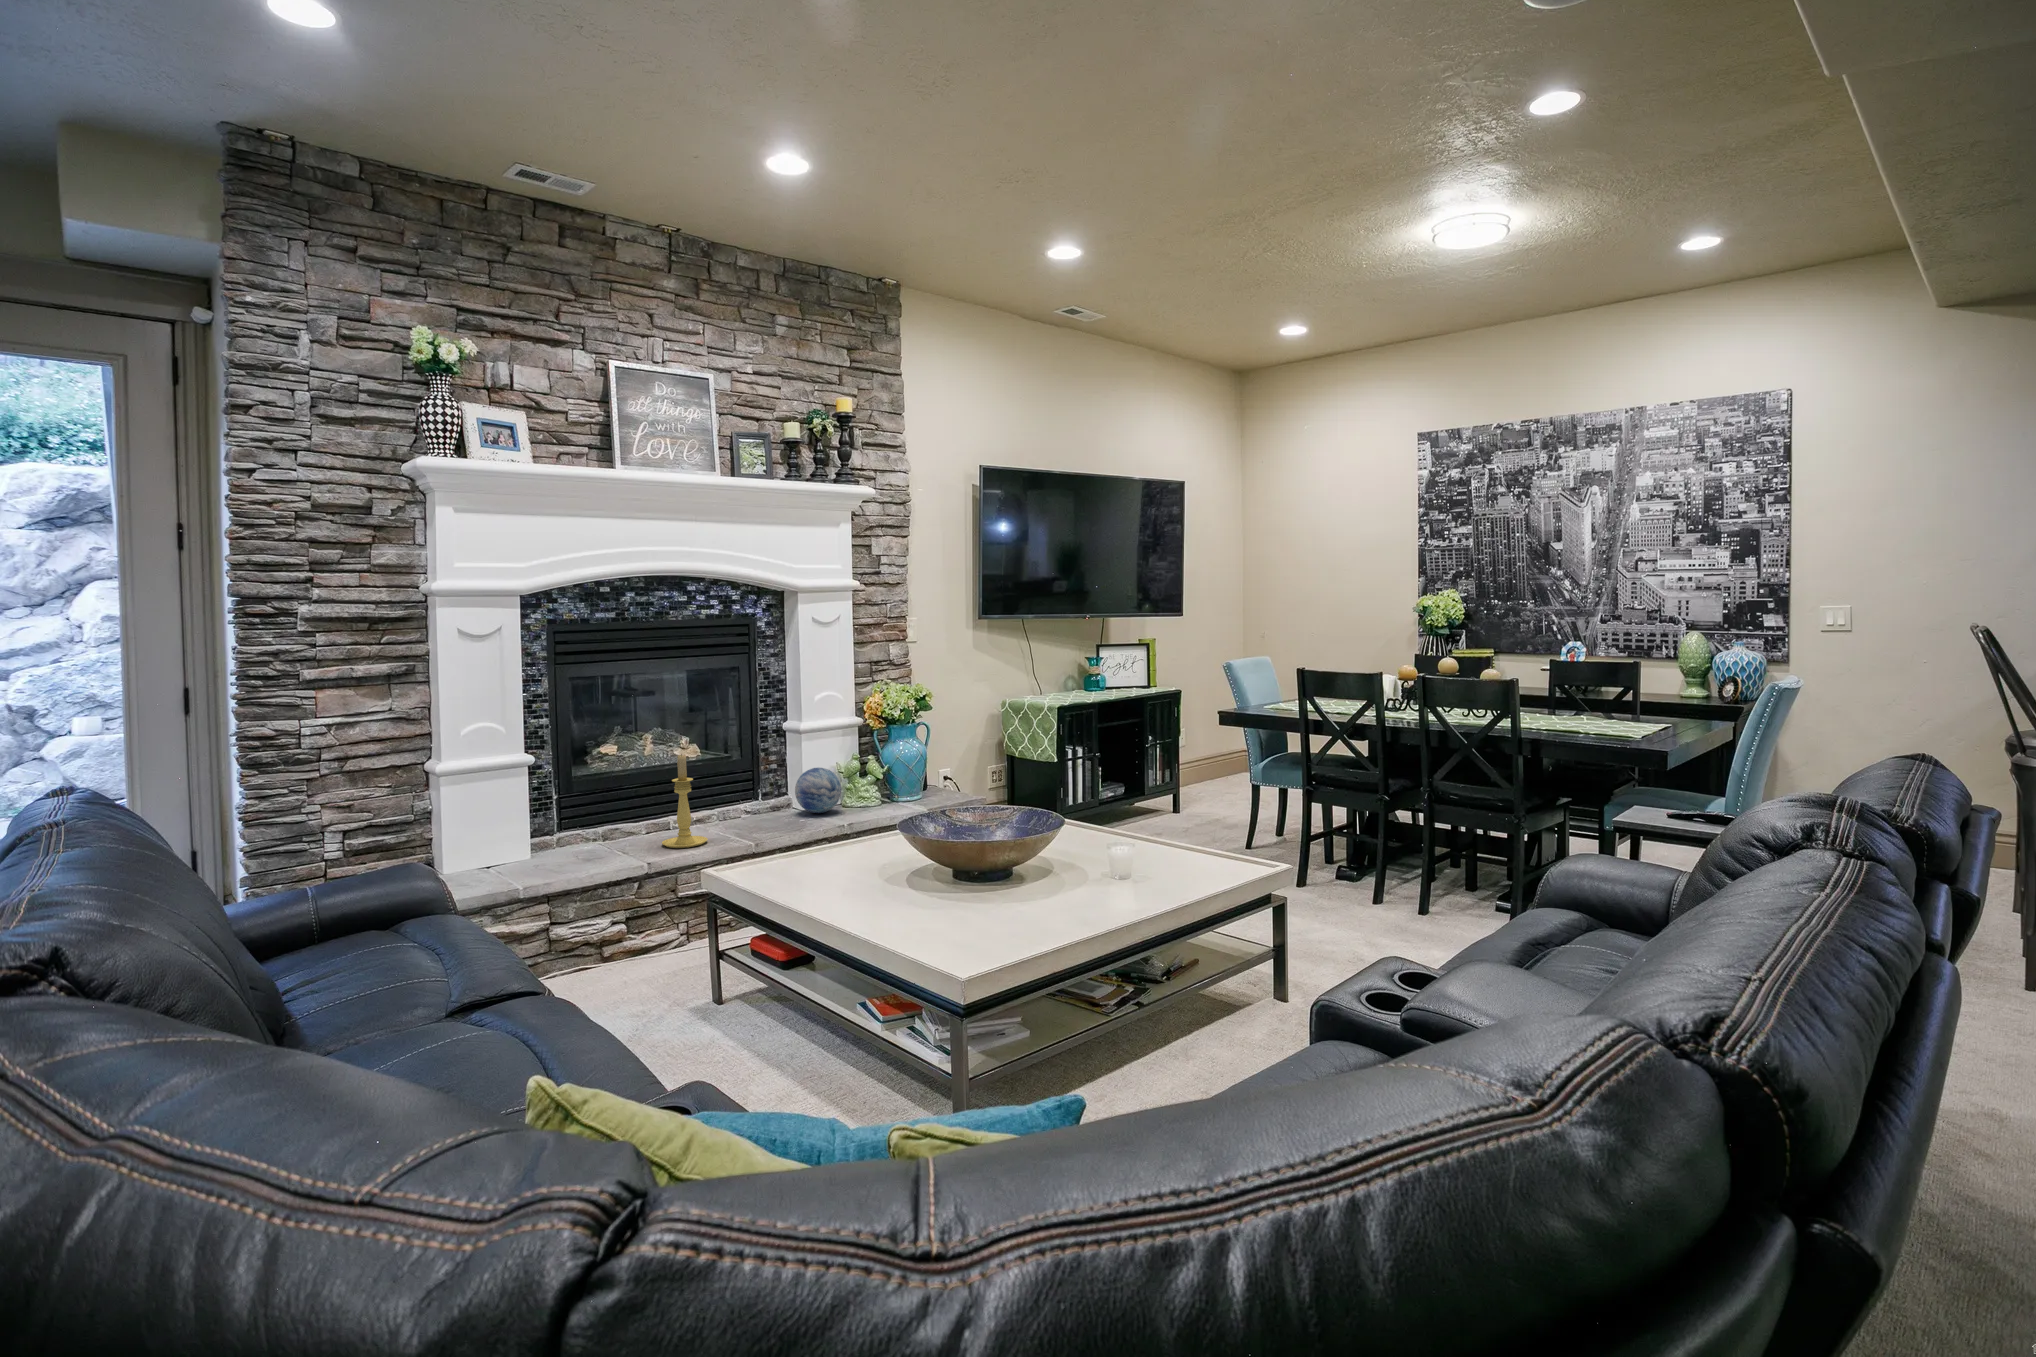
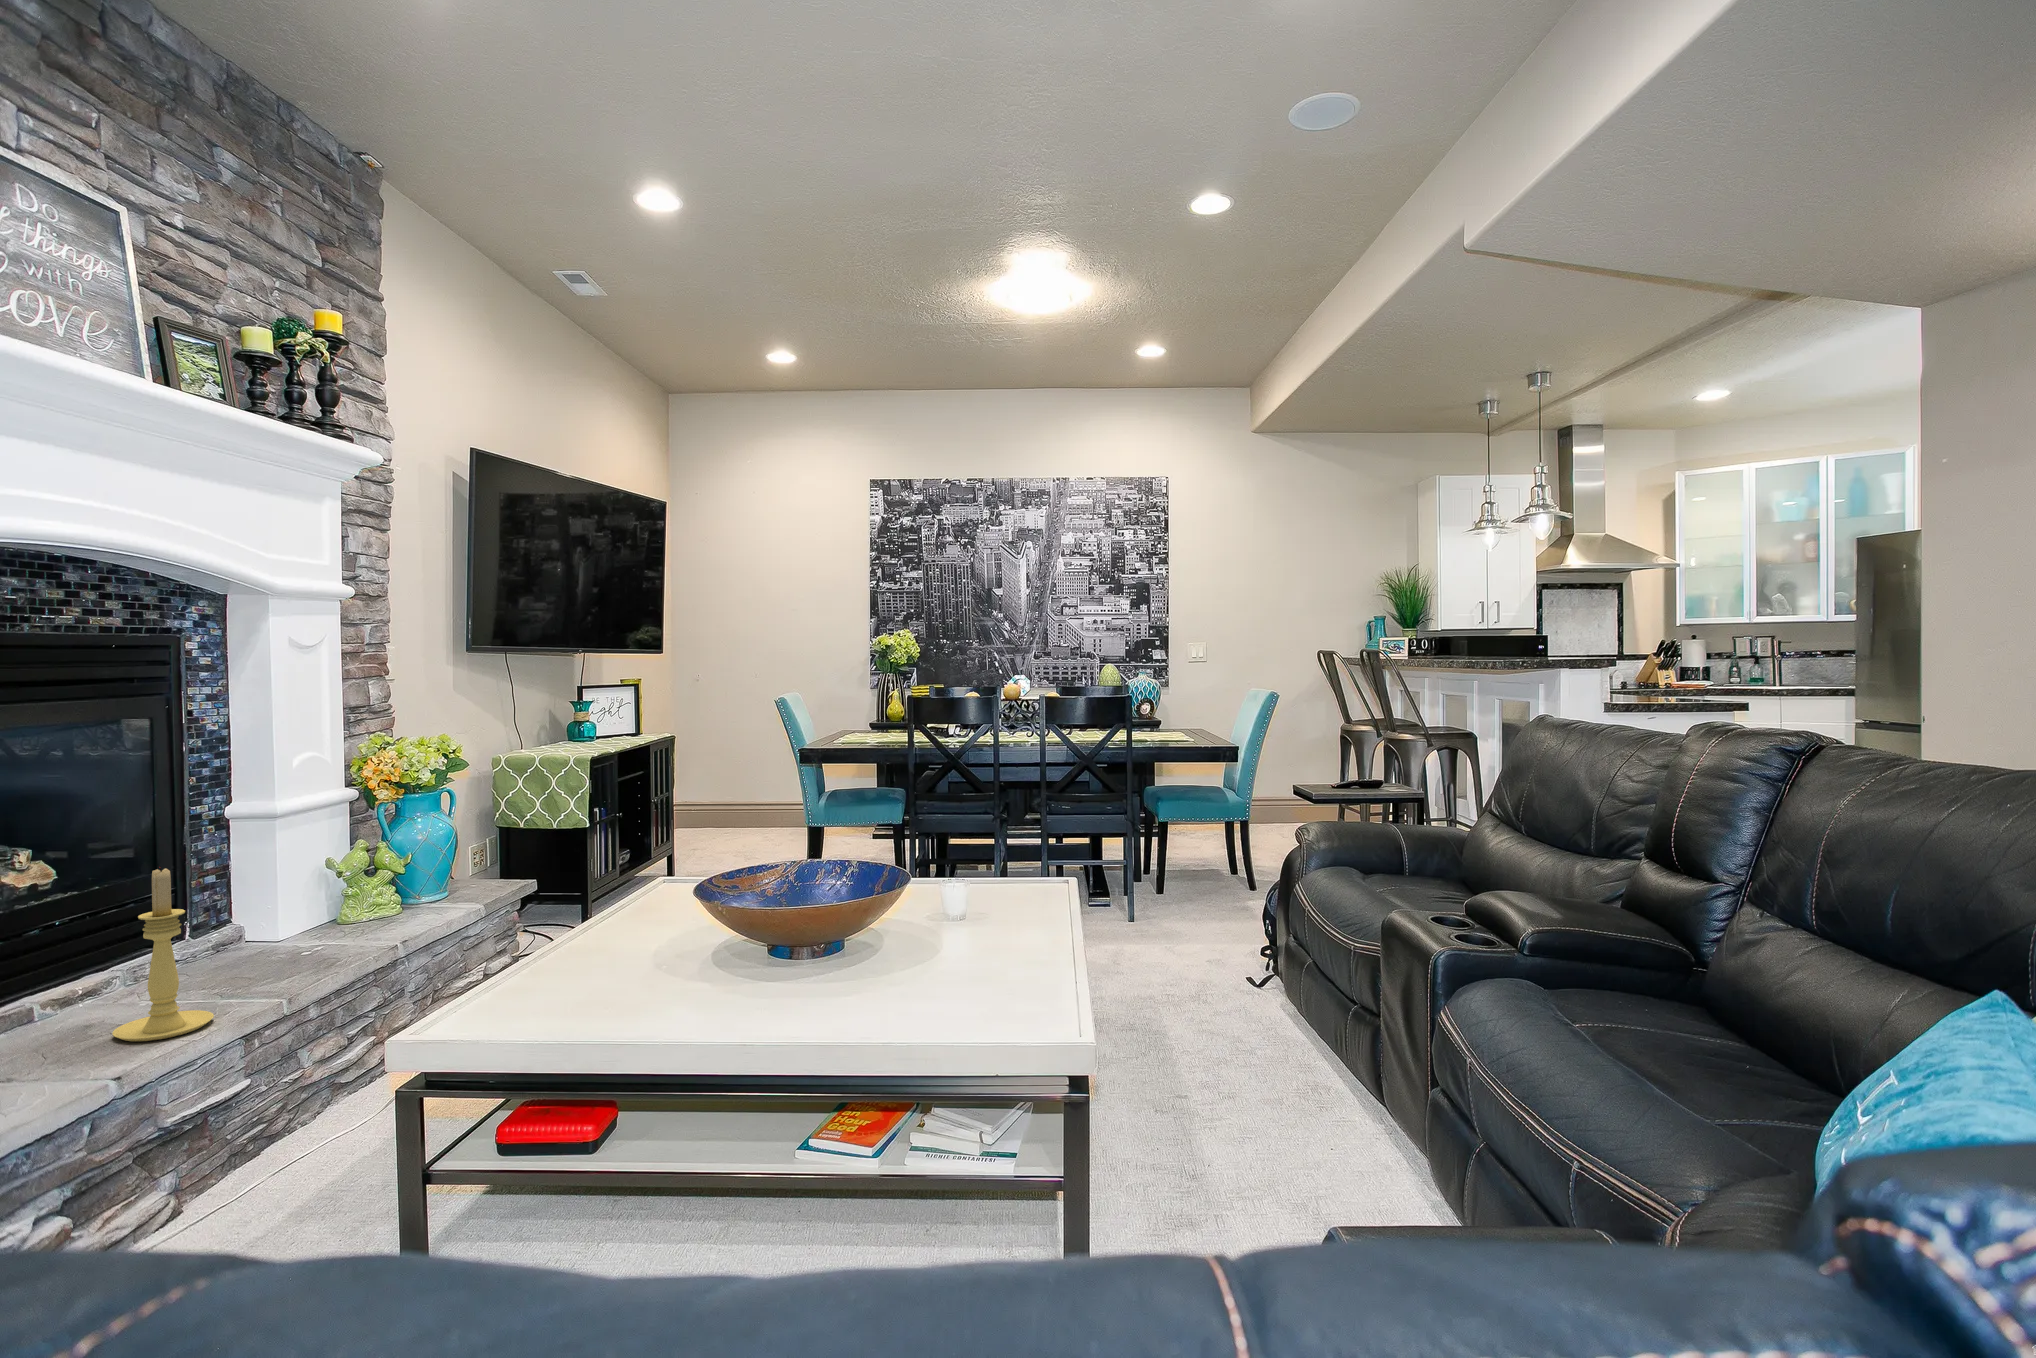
decorative orb: present [795,767,841,813] -> none [279,869,365,942]

